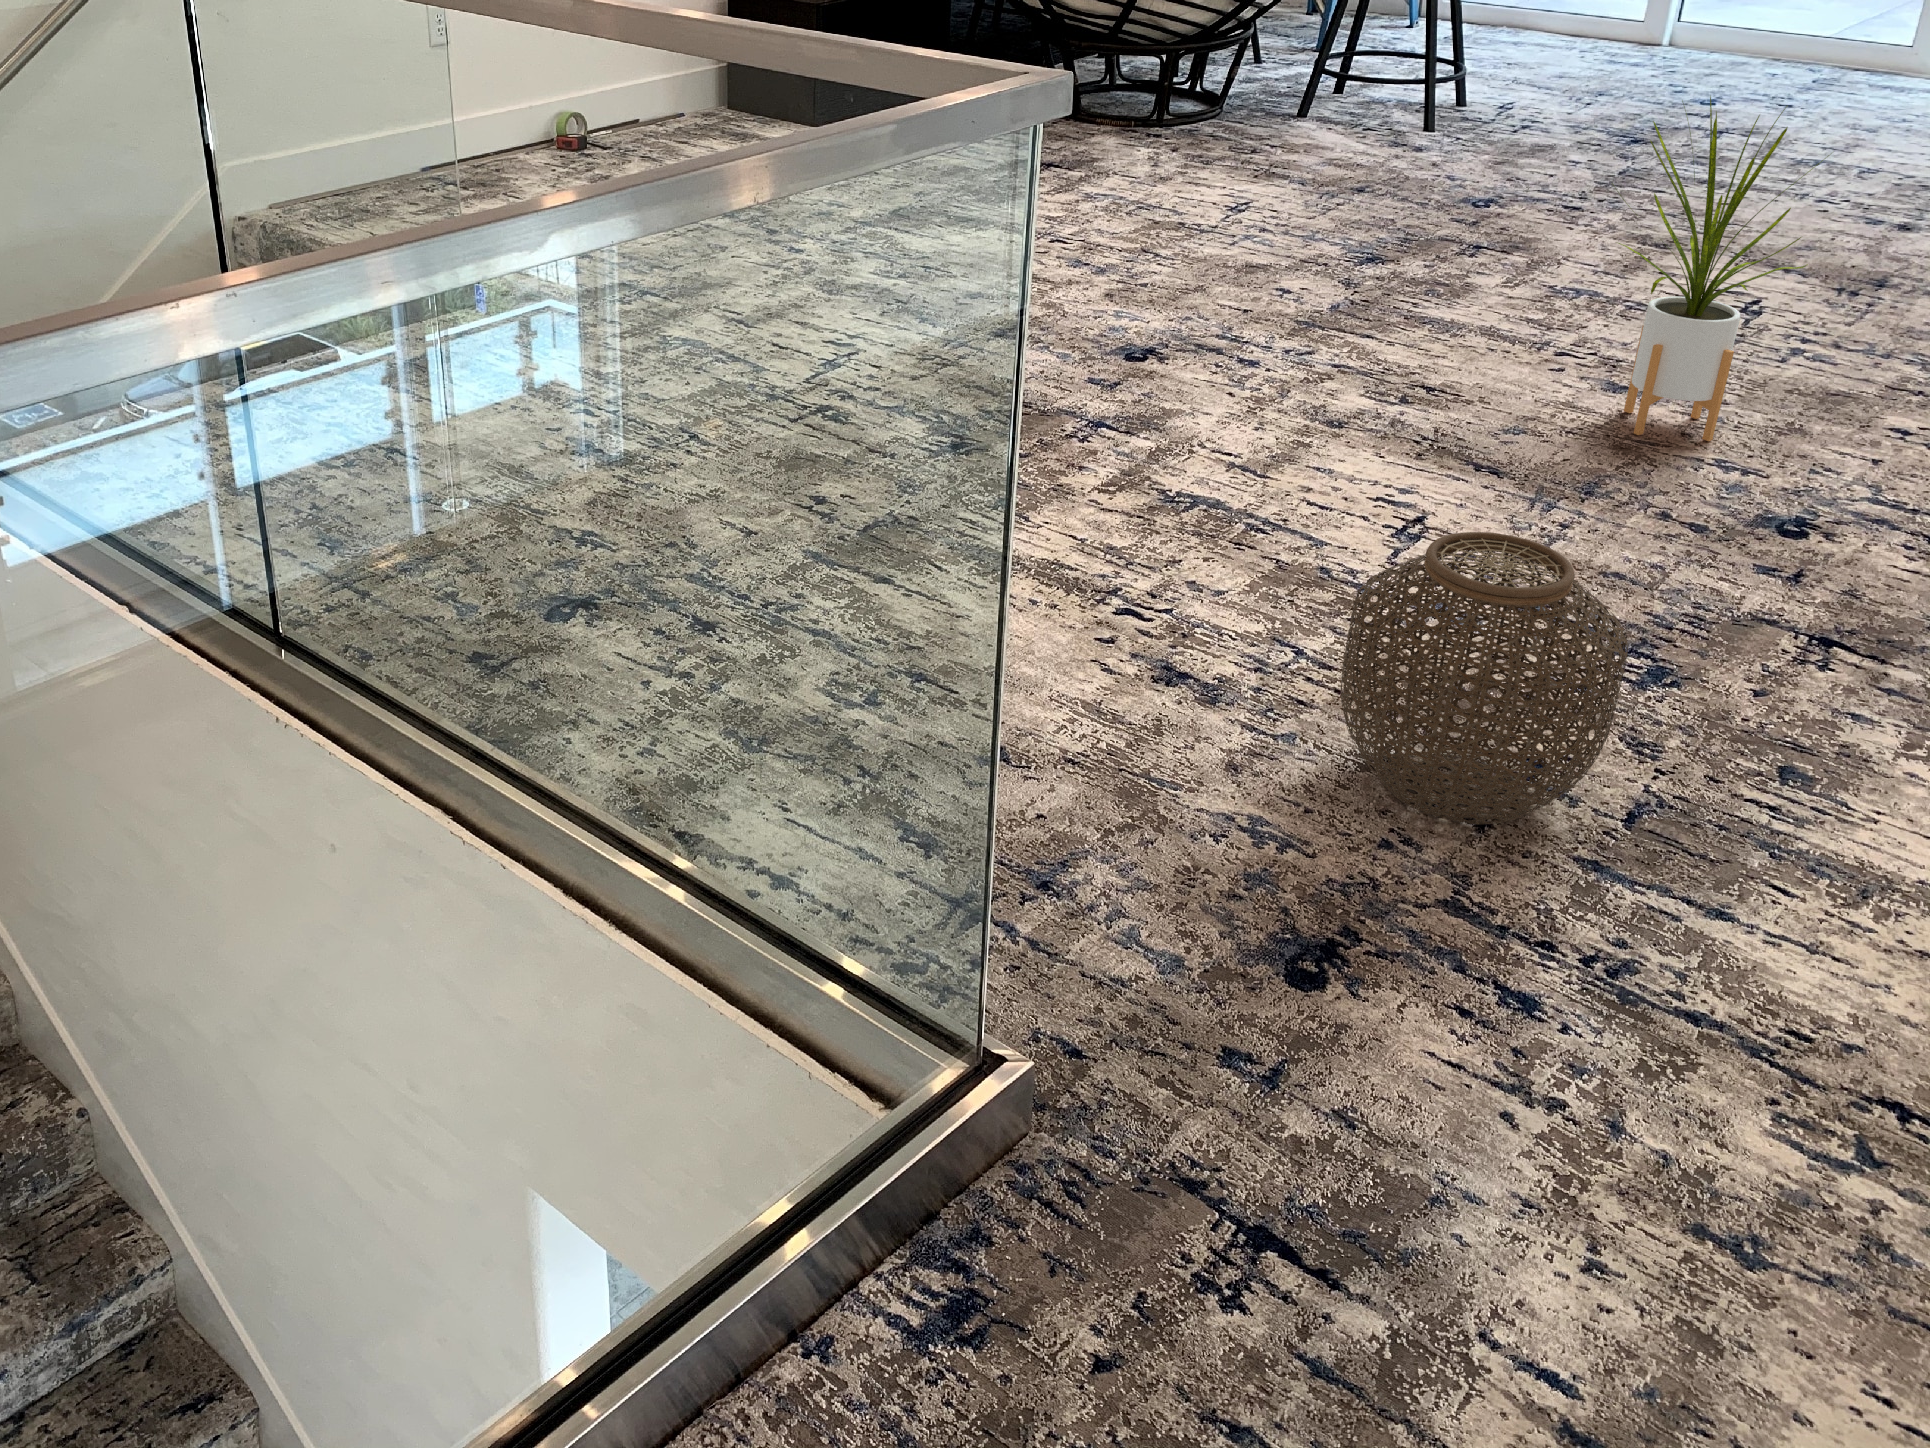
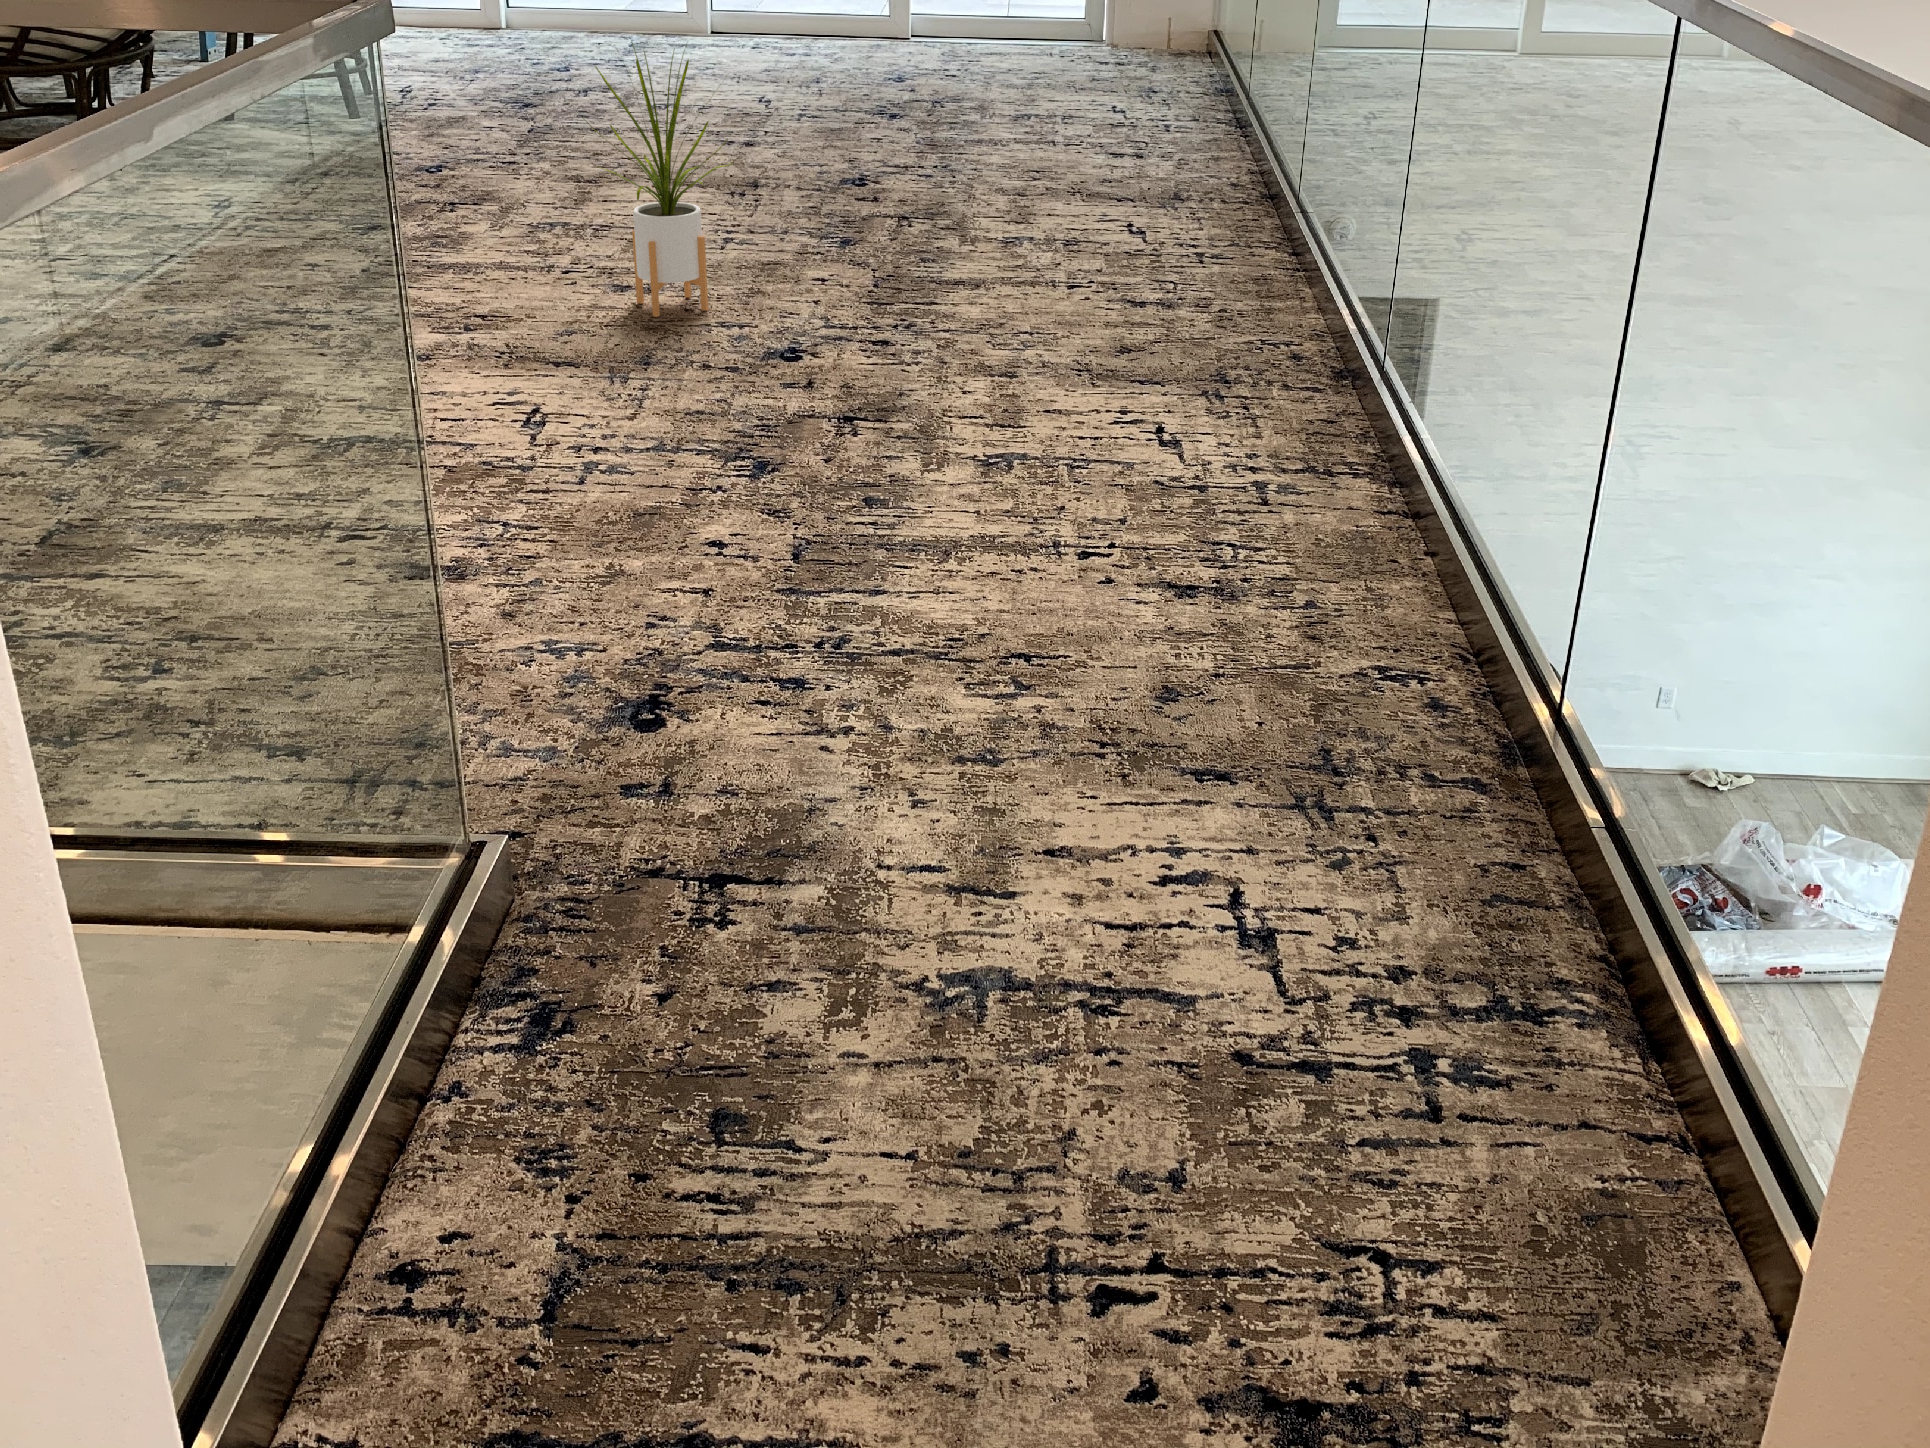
woven basket: present [1341,532,1628,824] -> none [562,369,768,597]

